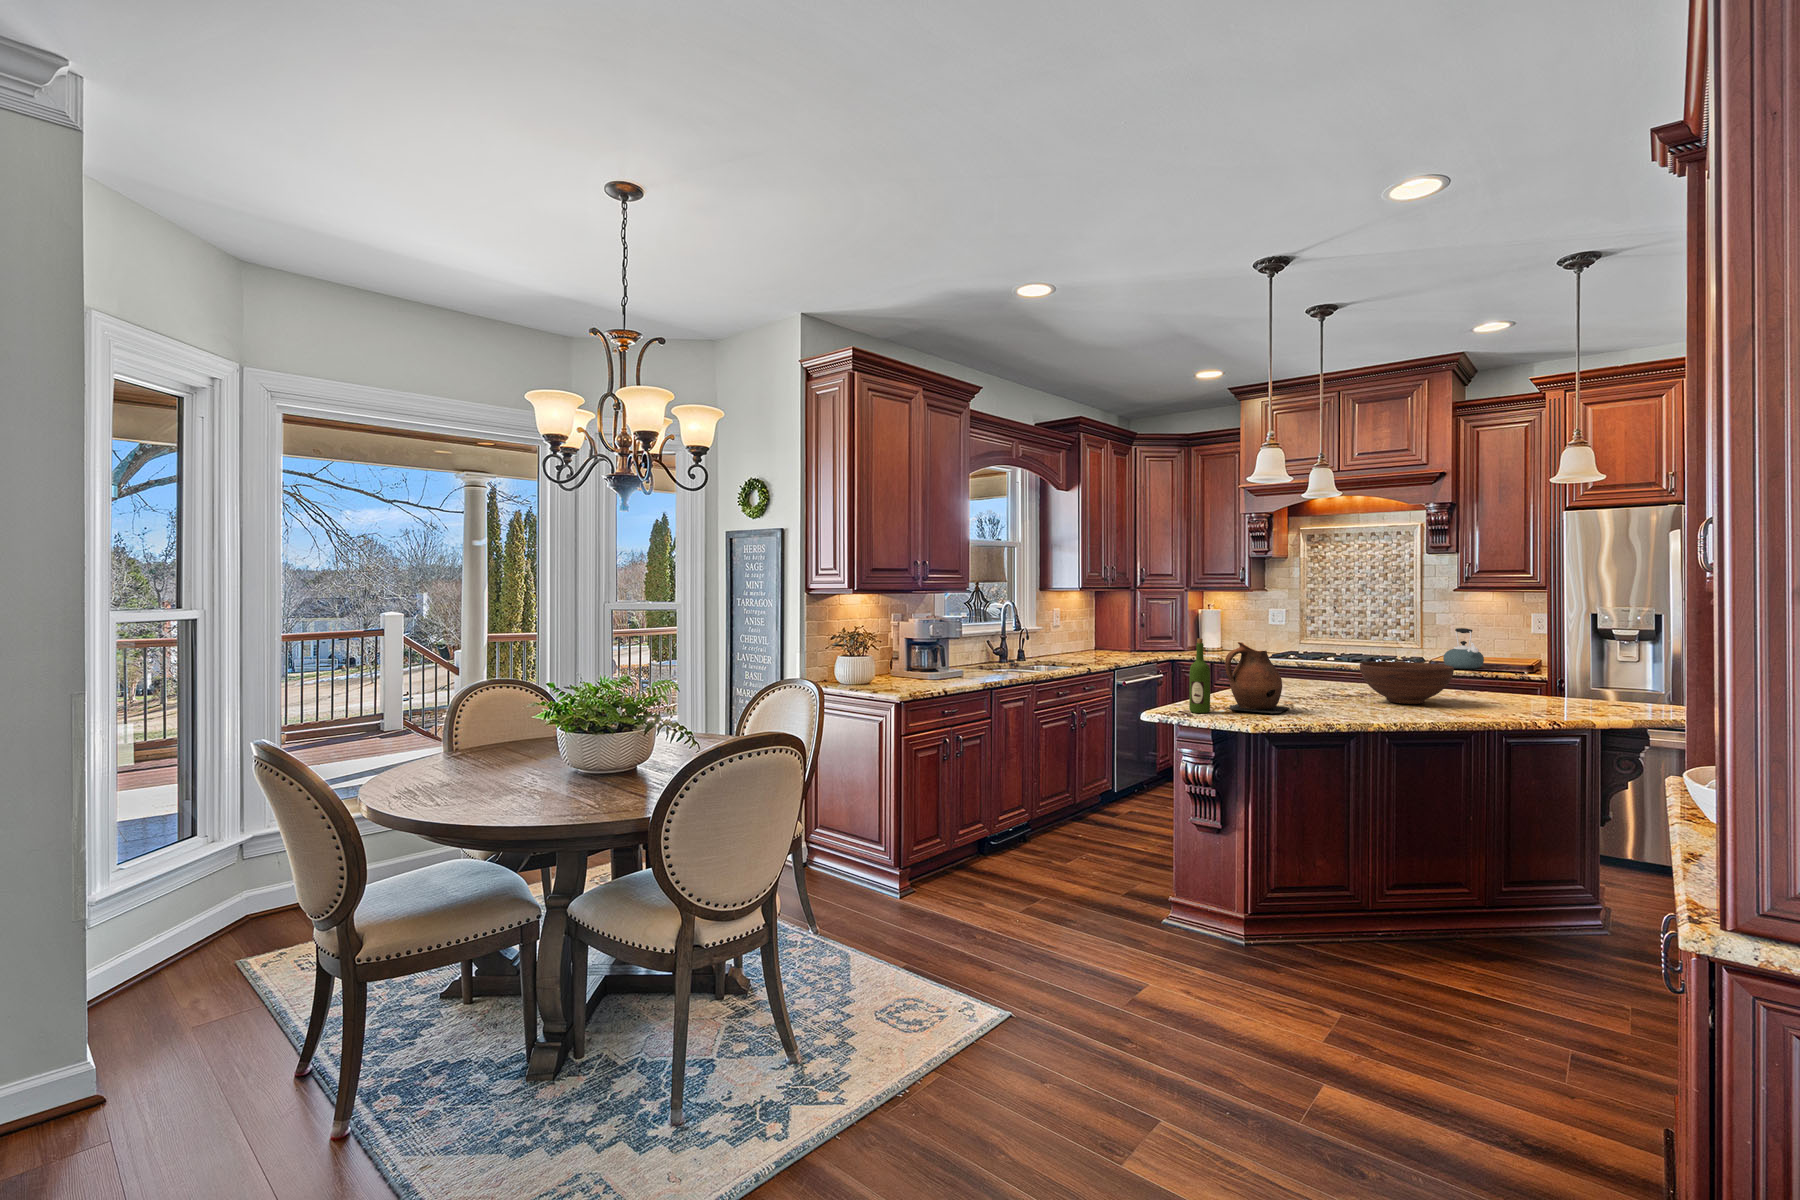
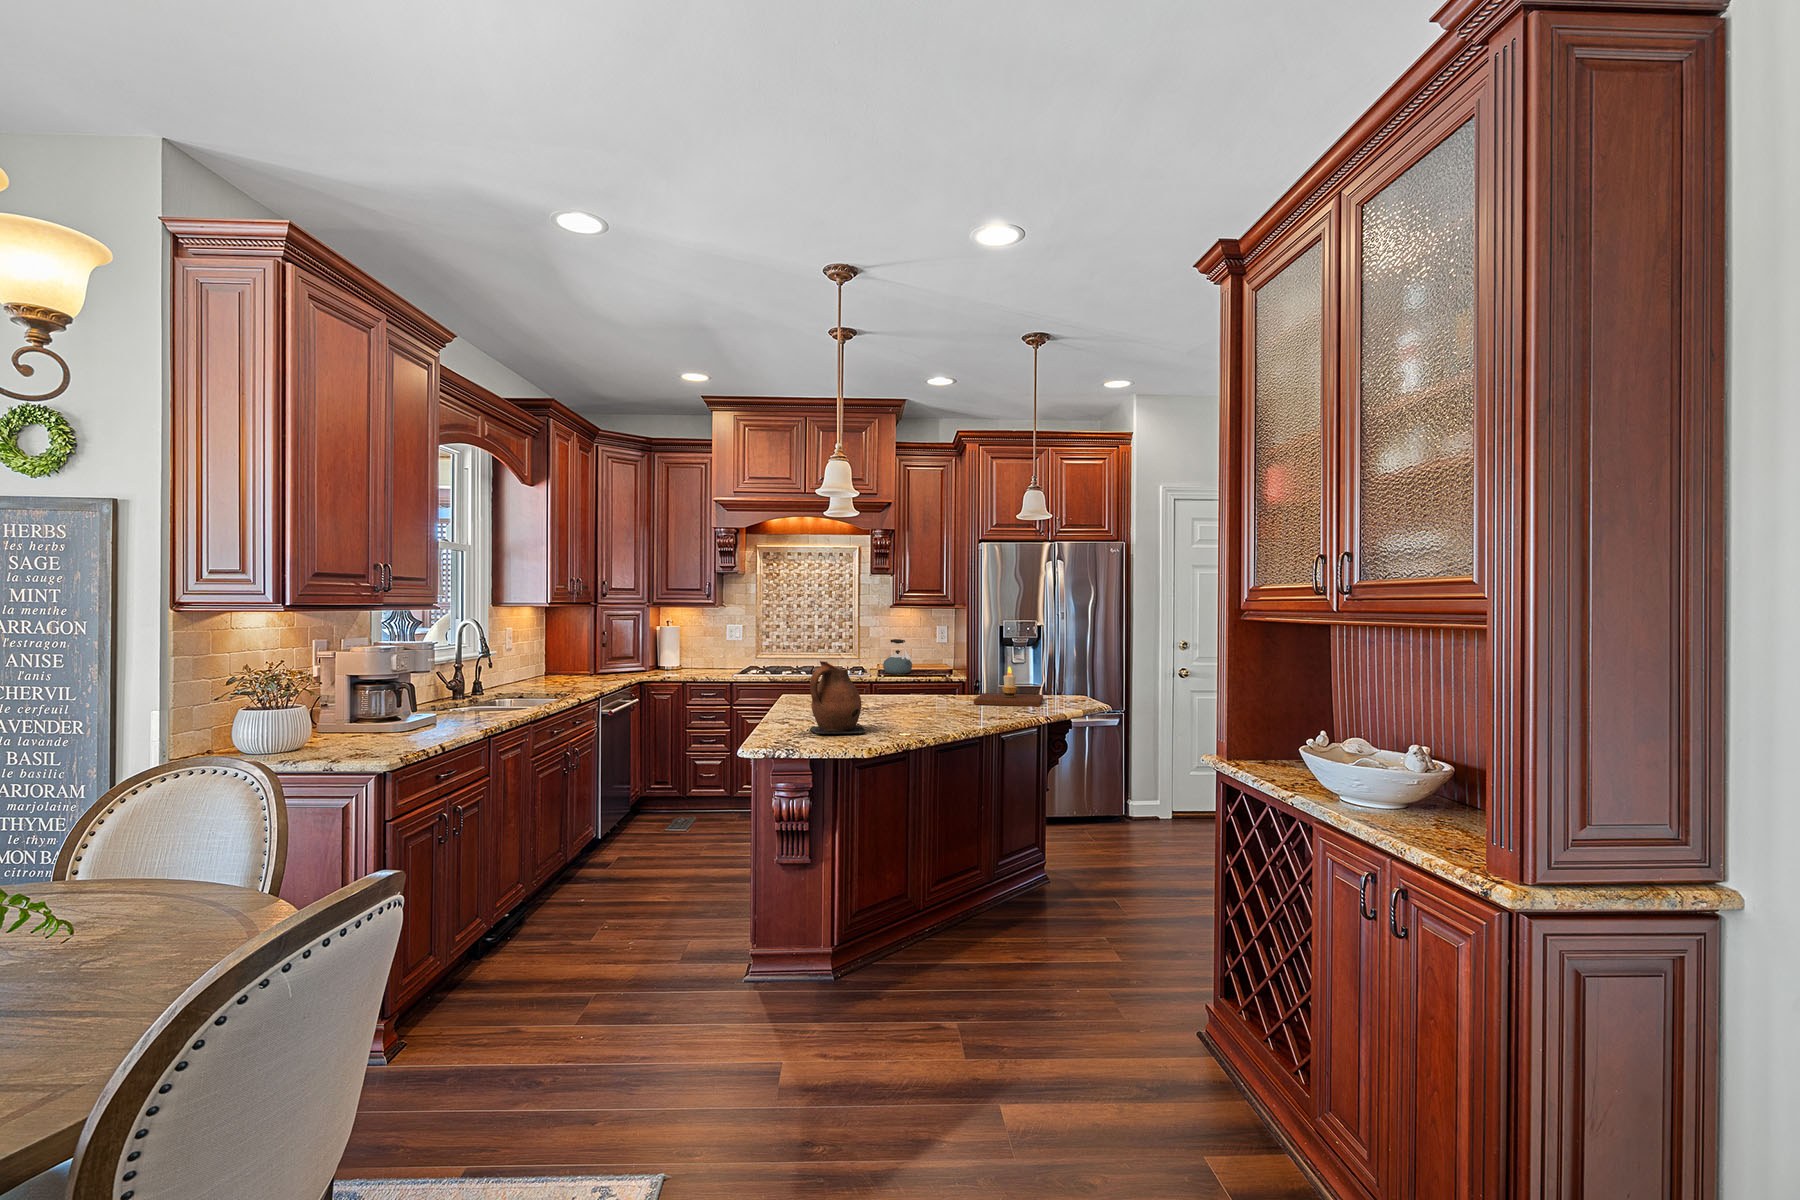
wine bottle: present [1189,638,1210,713] -> none [780,659,802,741]
candle: none [1476,661,1597,711] -> present [974,666,1043,706]
fruit bowl: present [1360,662,1454,704] -> none [894,672,968,711]

